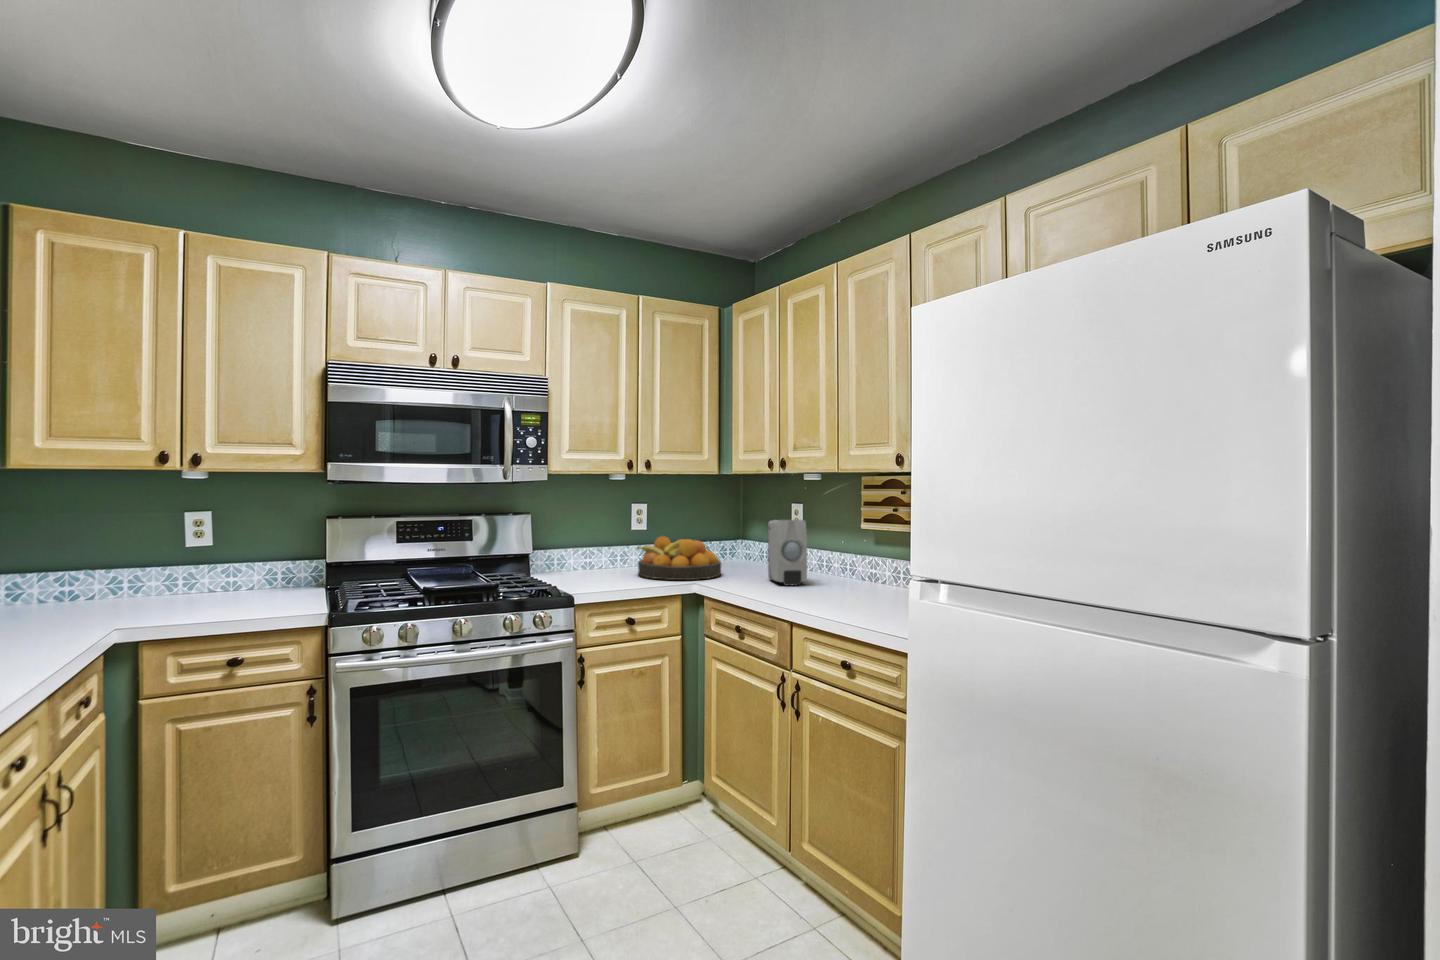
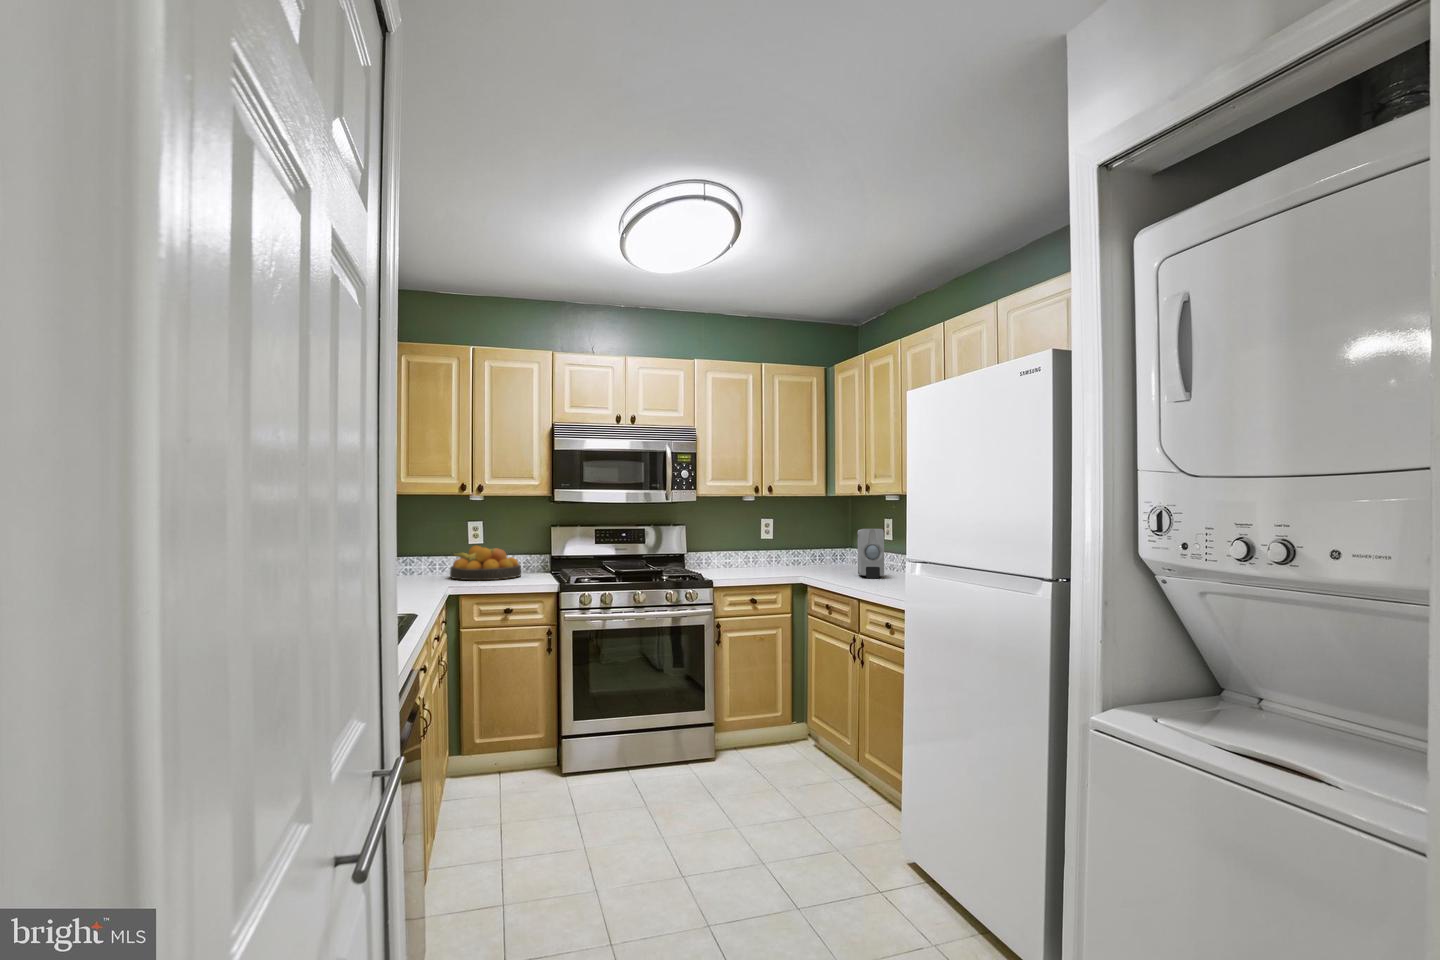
fruit bowl: present [637,536,721,580] -> present [450,546,521,580]

